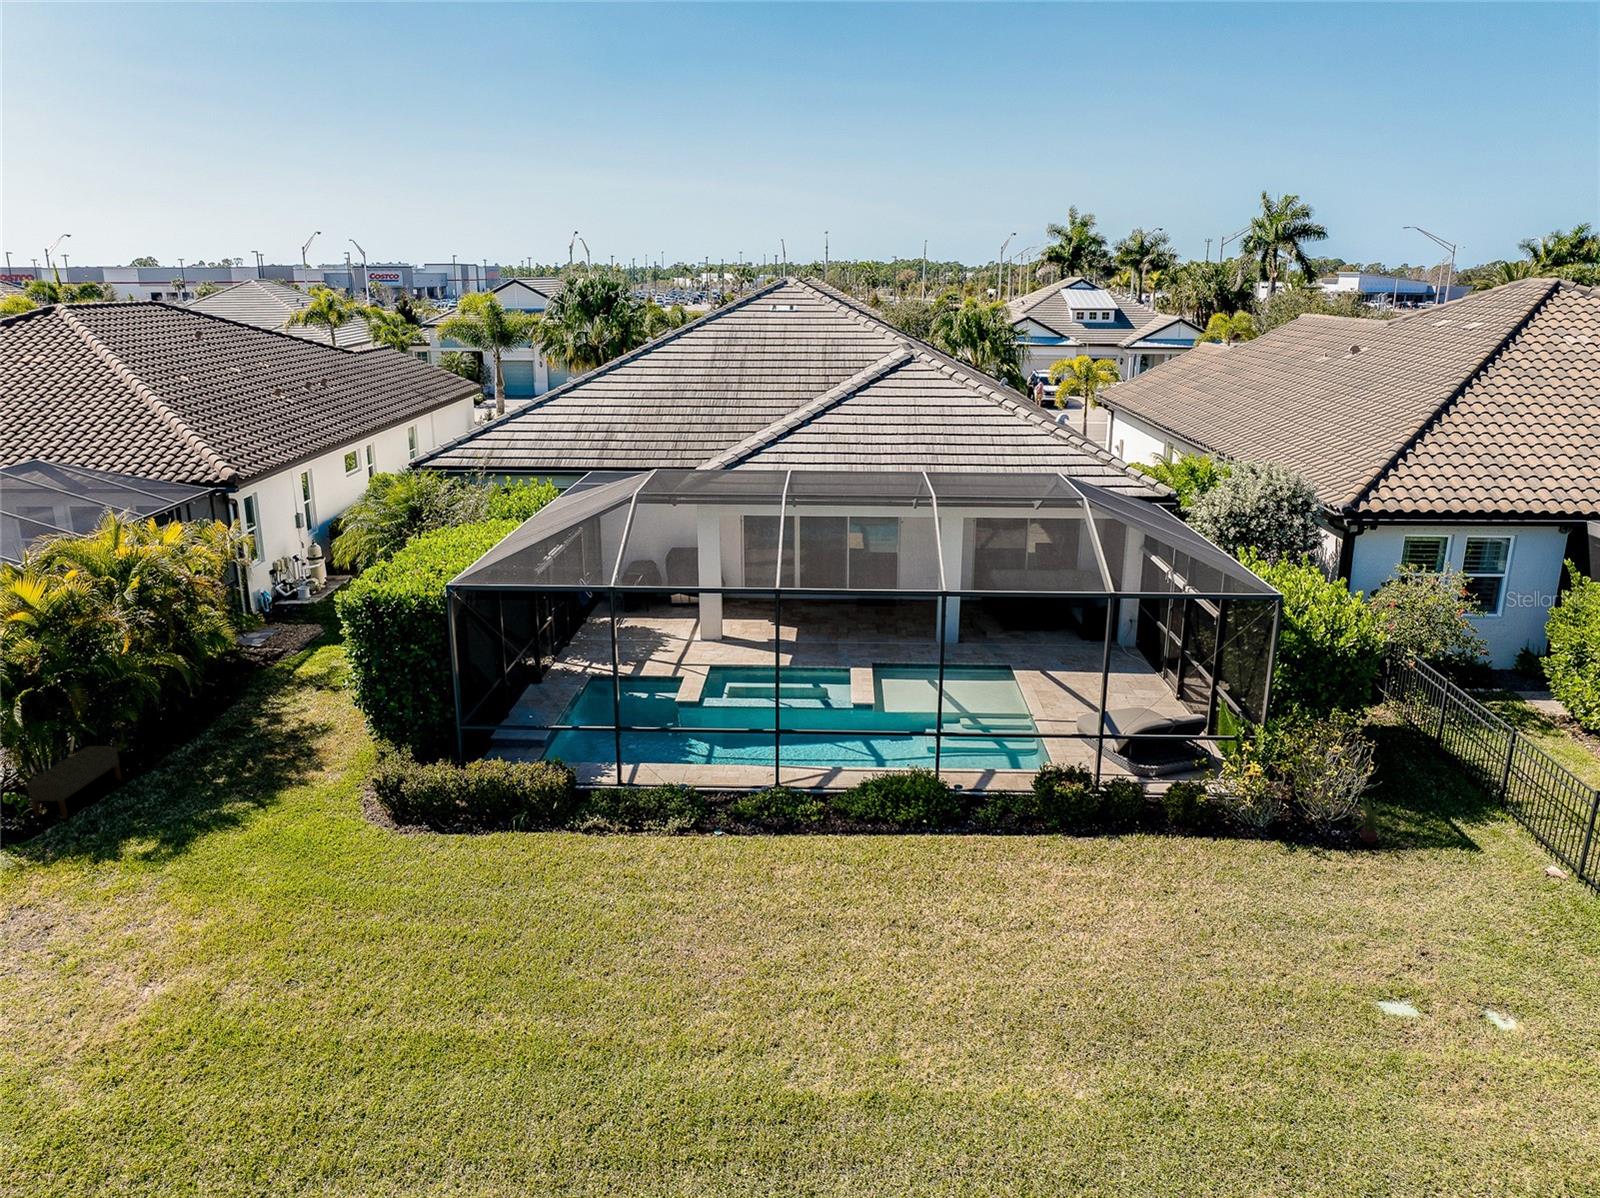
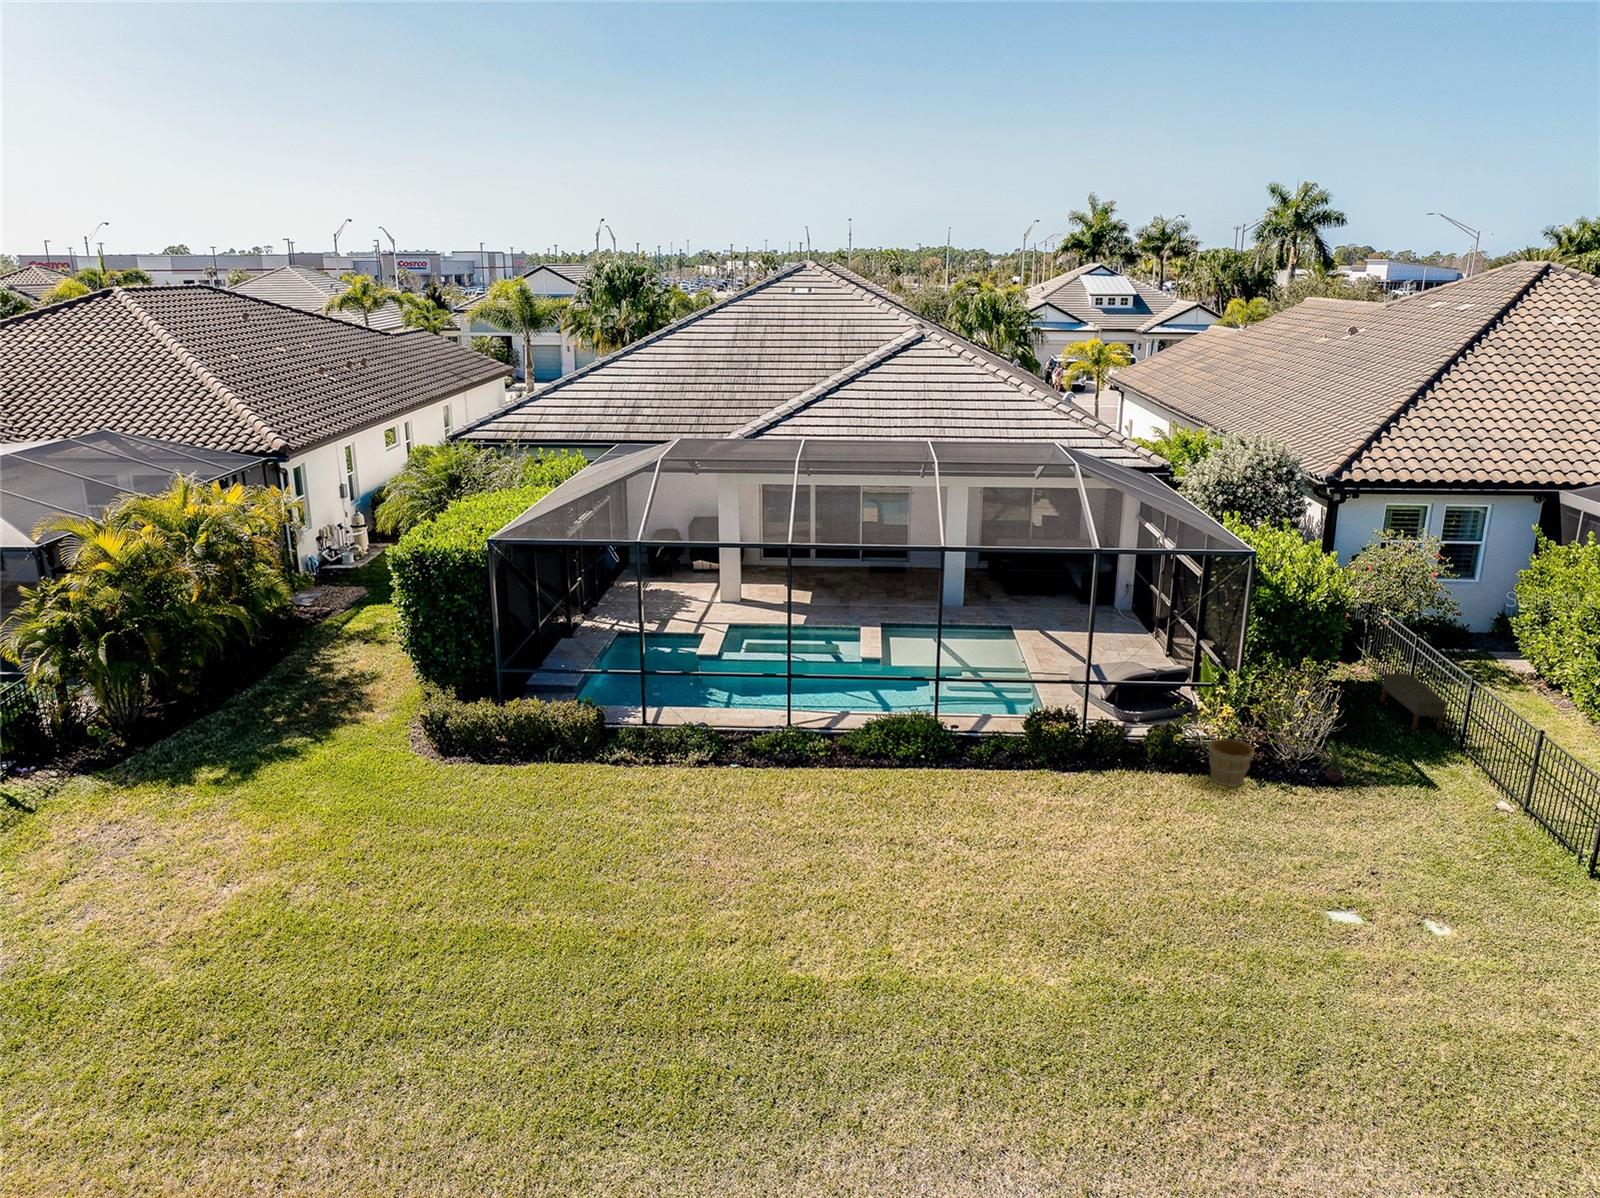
bench: present [26,746,122,818] -> present [1381,673,1448,731]
wooden bucket: none [1234,797,1285,850] -> present [1208,739,1254,787]

